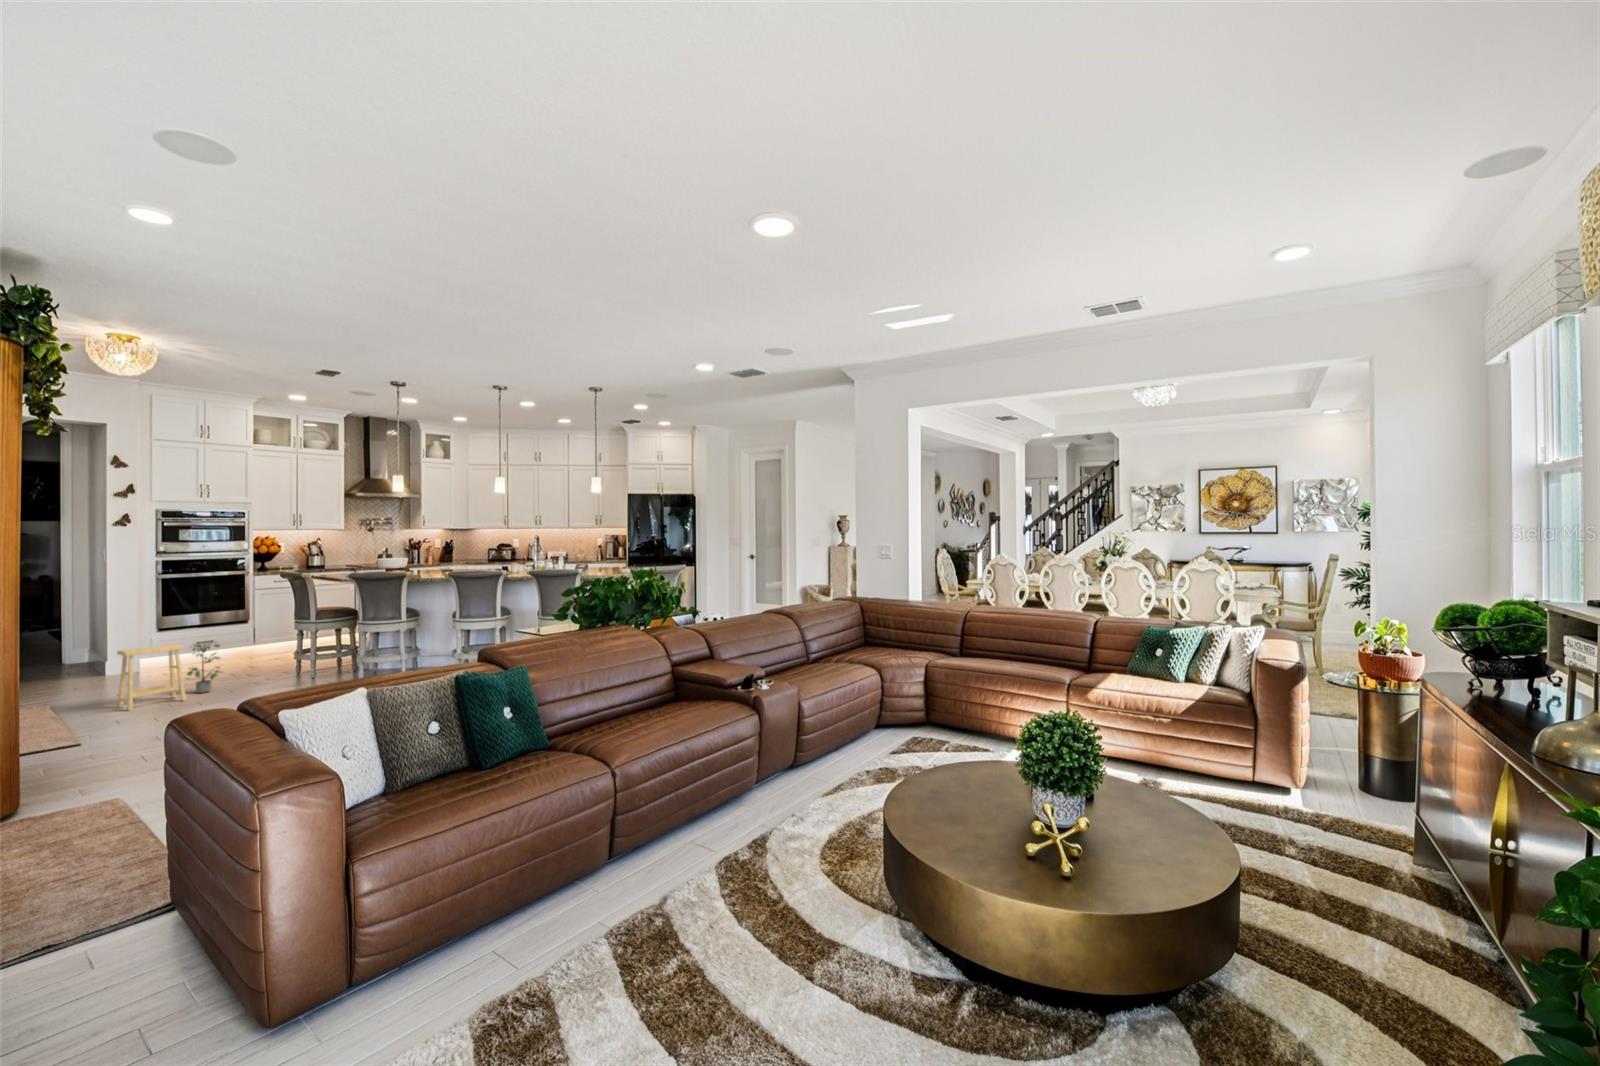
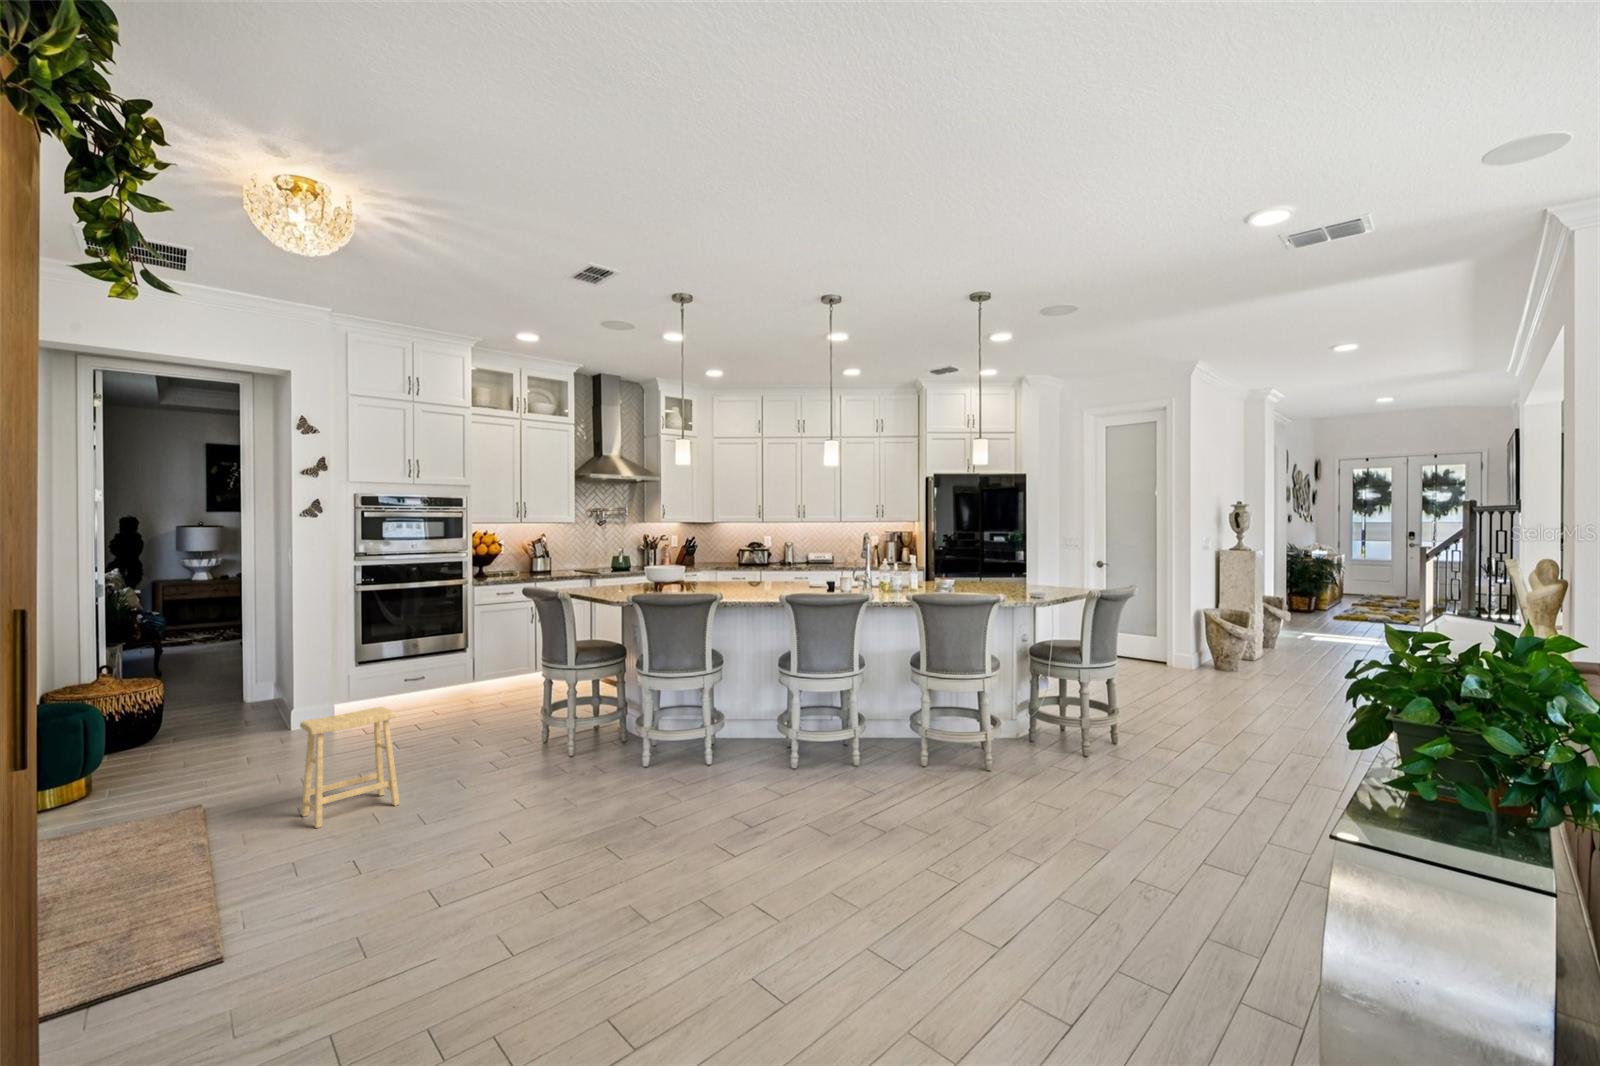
potted plant: present [187,642,220,693] -> none [398,698,456,785]

